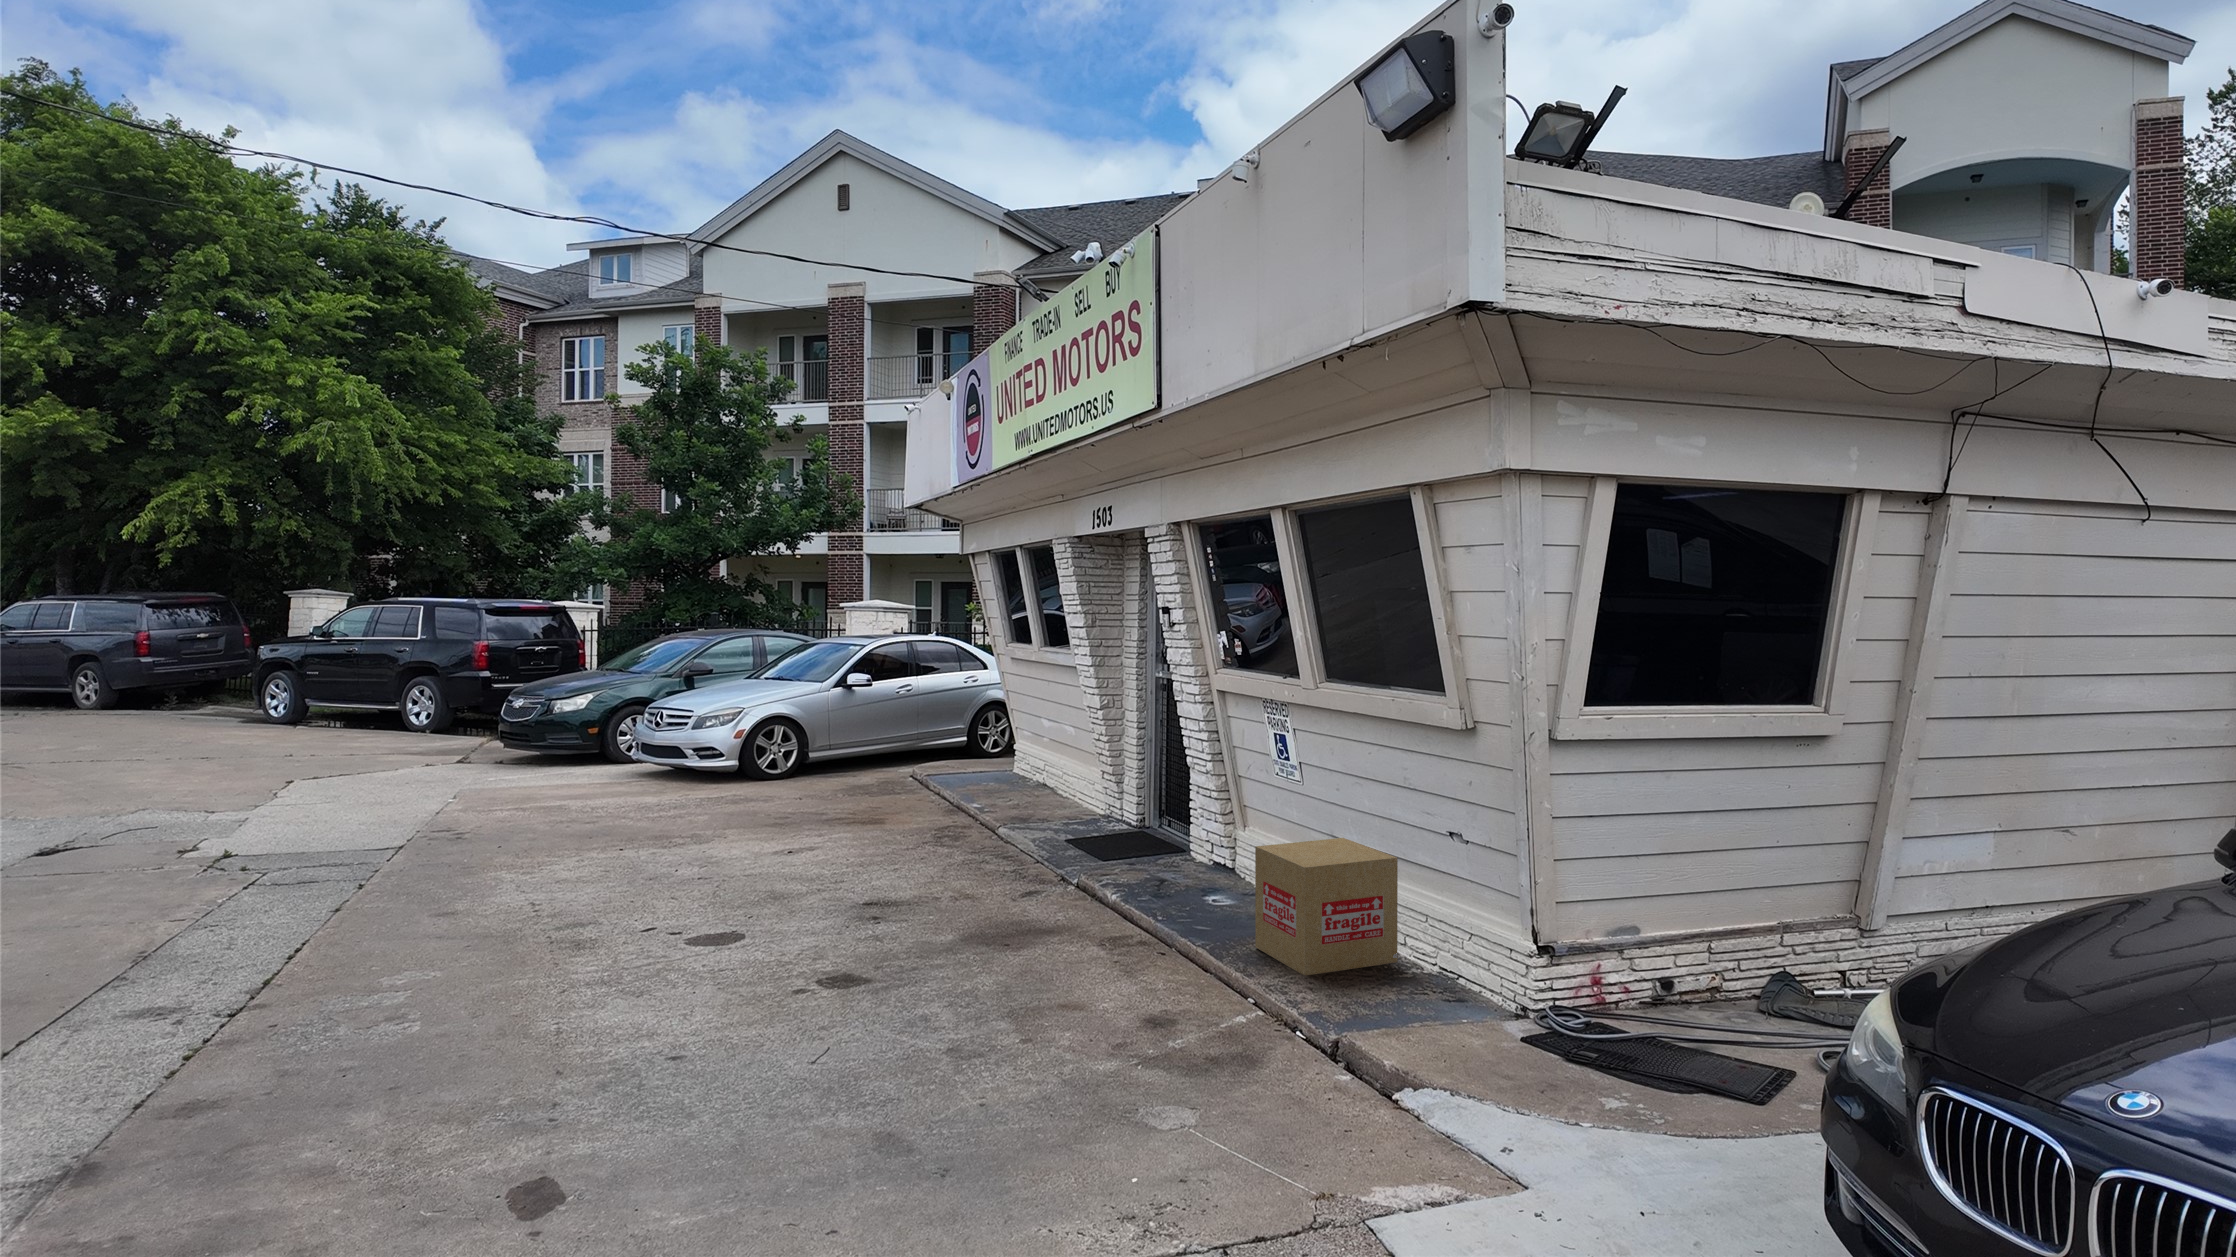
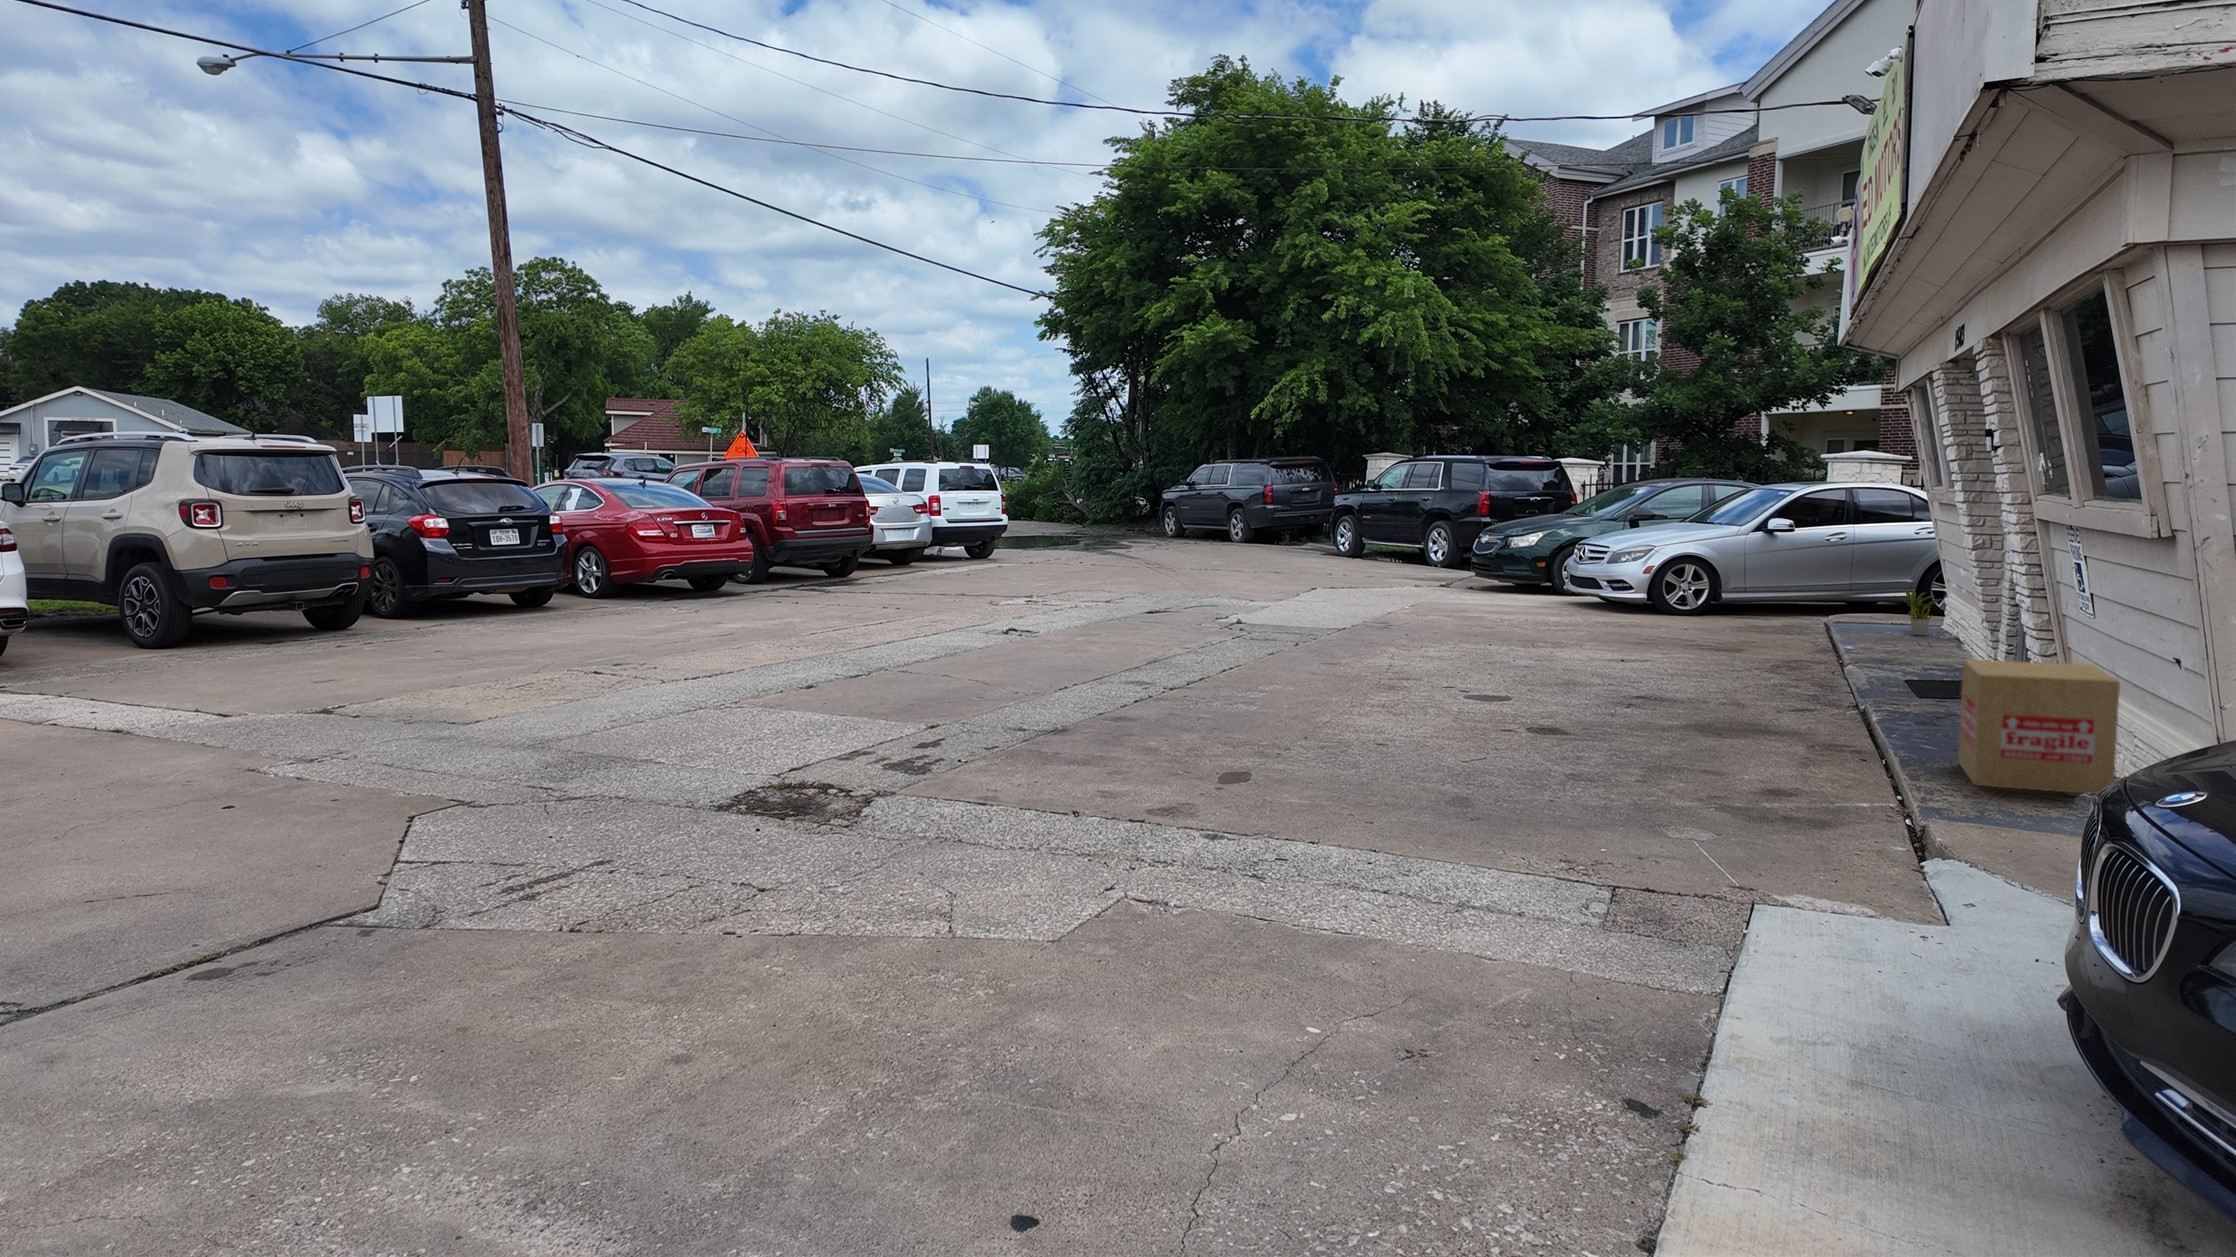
potted plant: none [987,739,1026,782] -> present [1894,589,1942,636]

